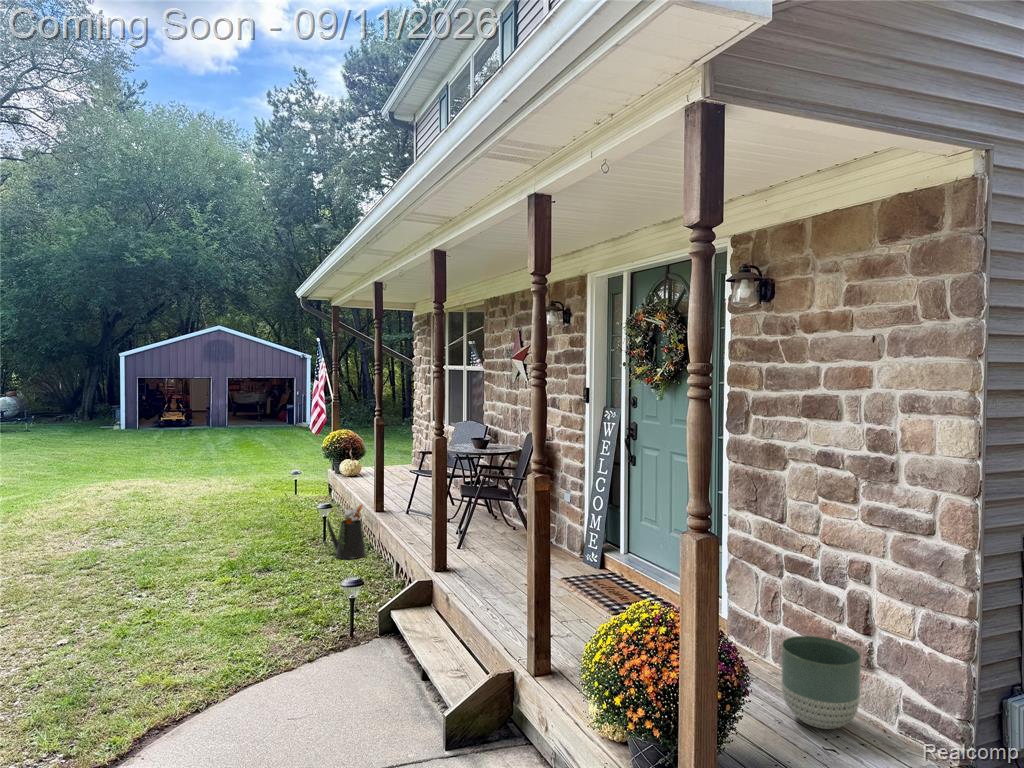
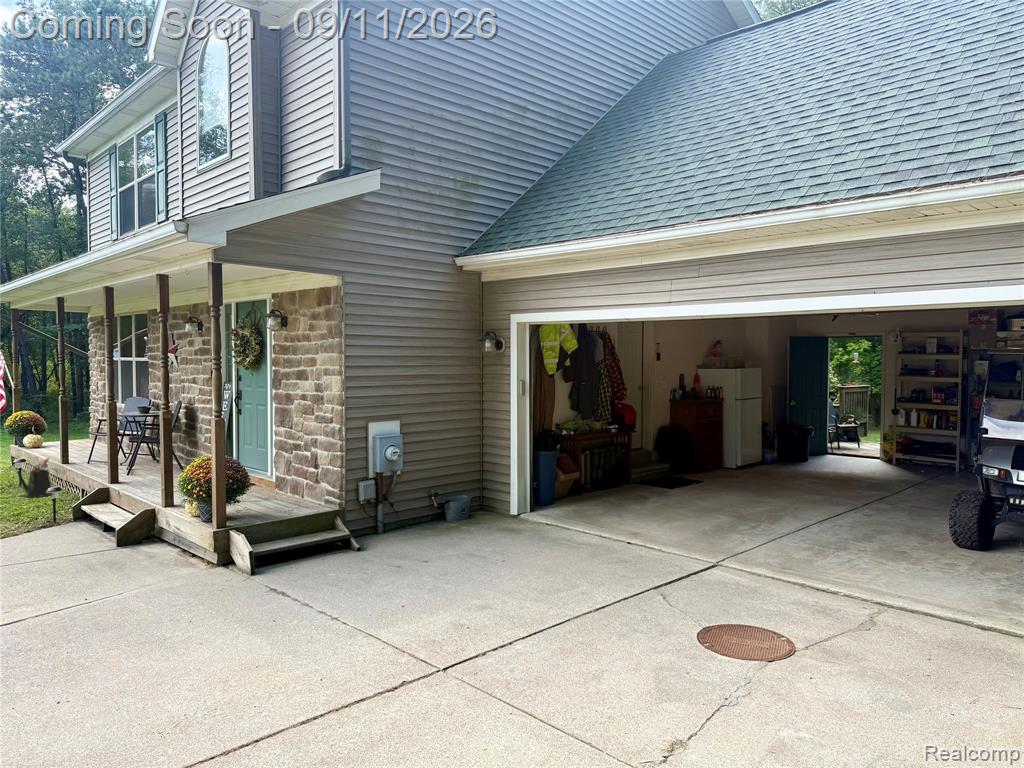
planter: present [782,636,861,729] -> none [278,472,310,505]

